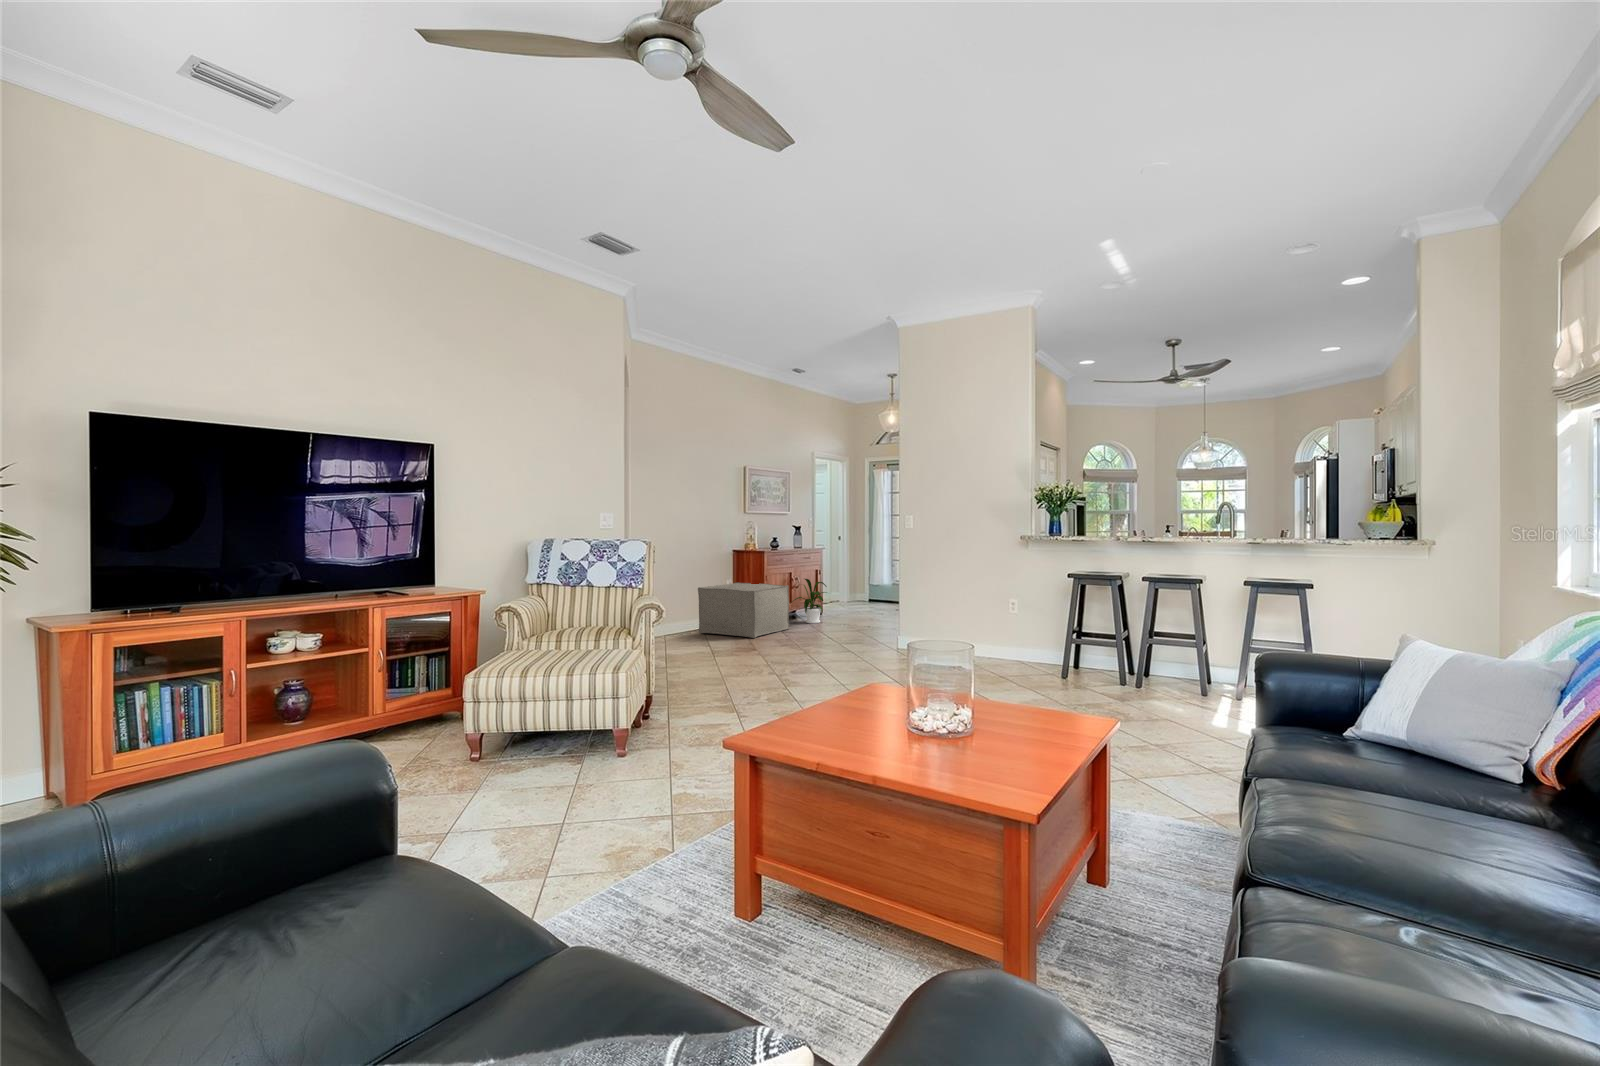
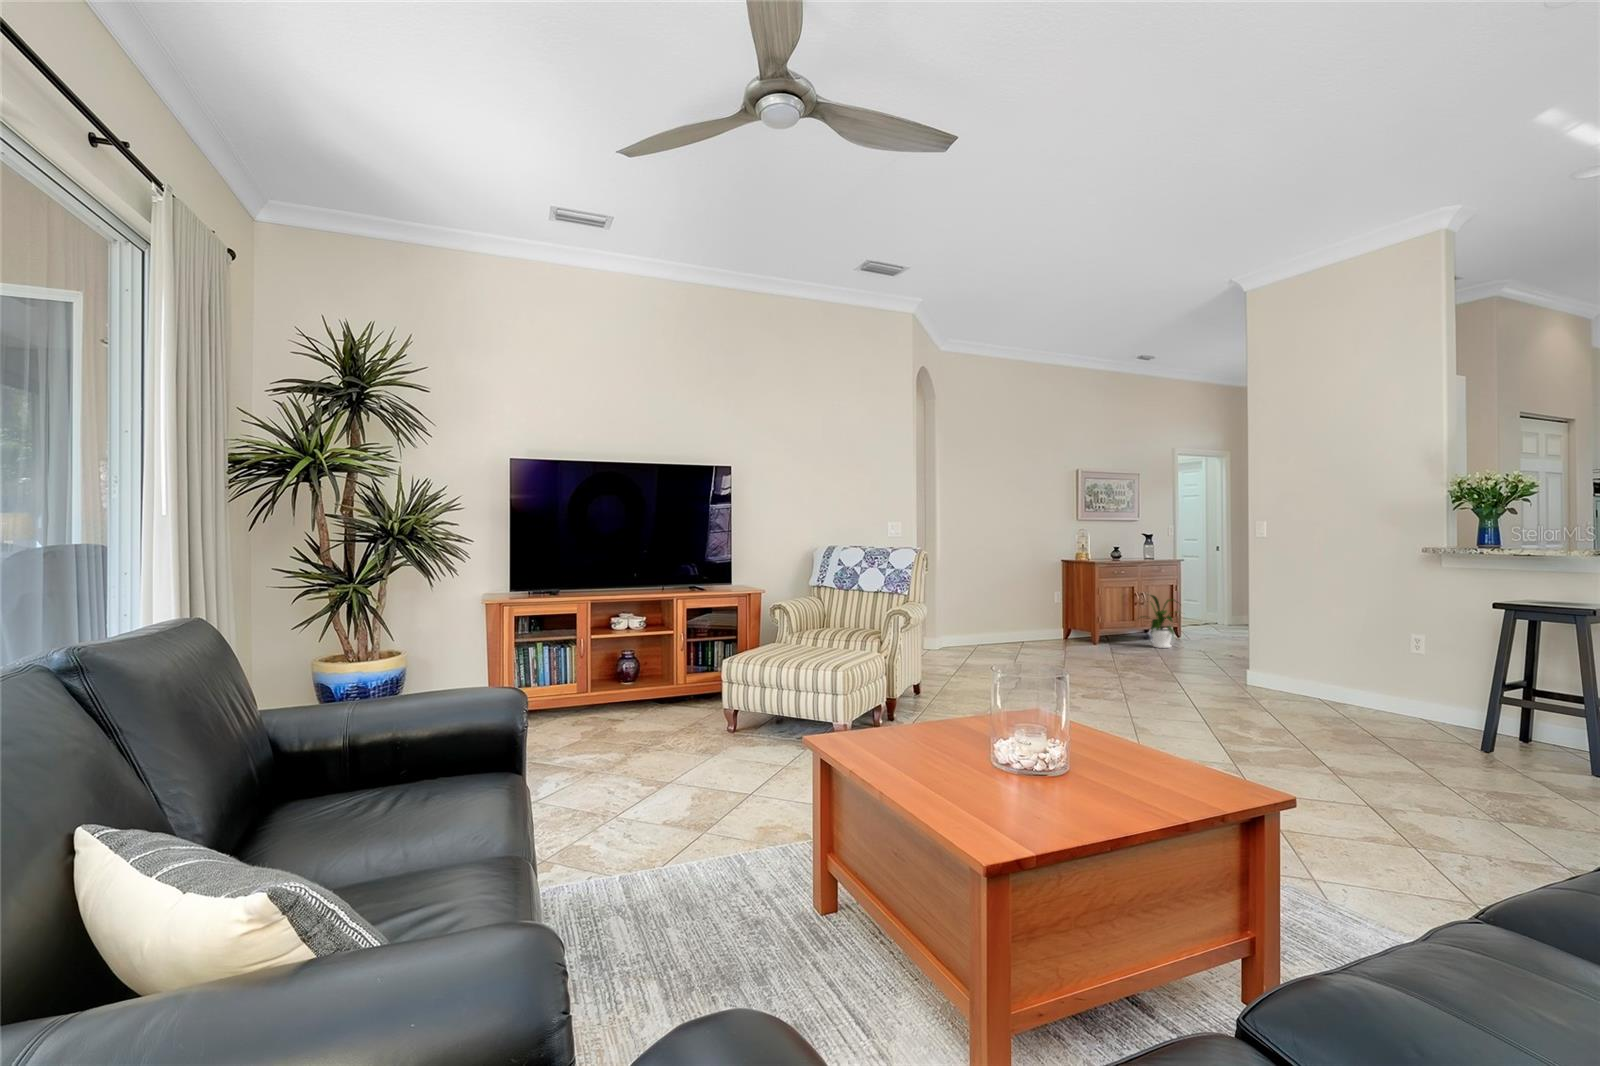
ottoman: present [698,582,789,638] -> none [1015,596,1125,658]

